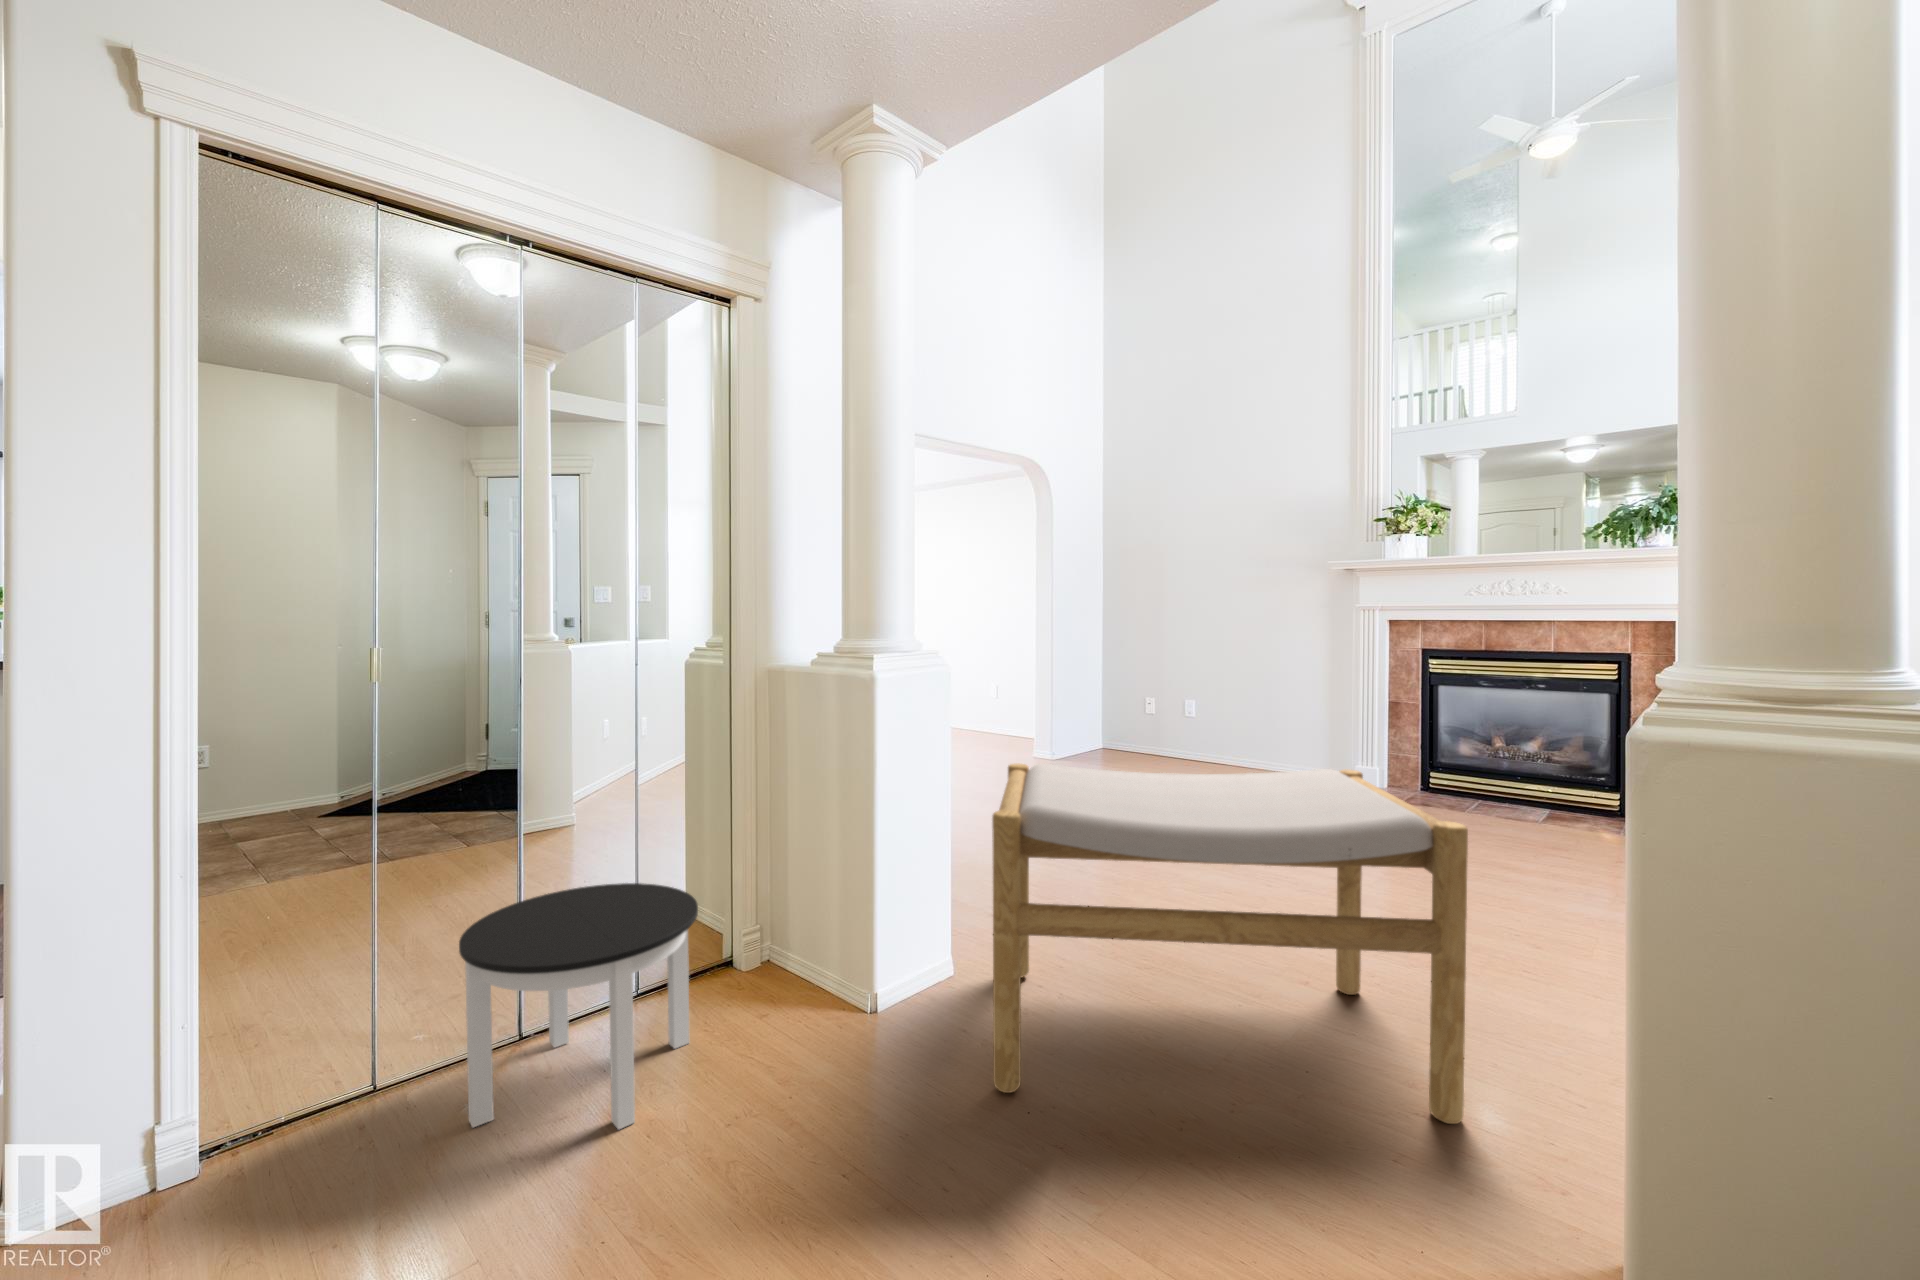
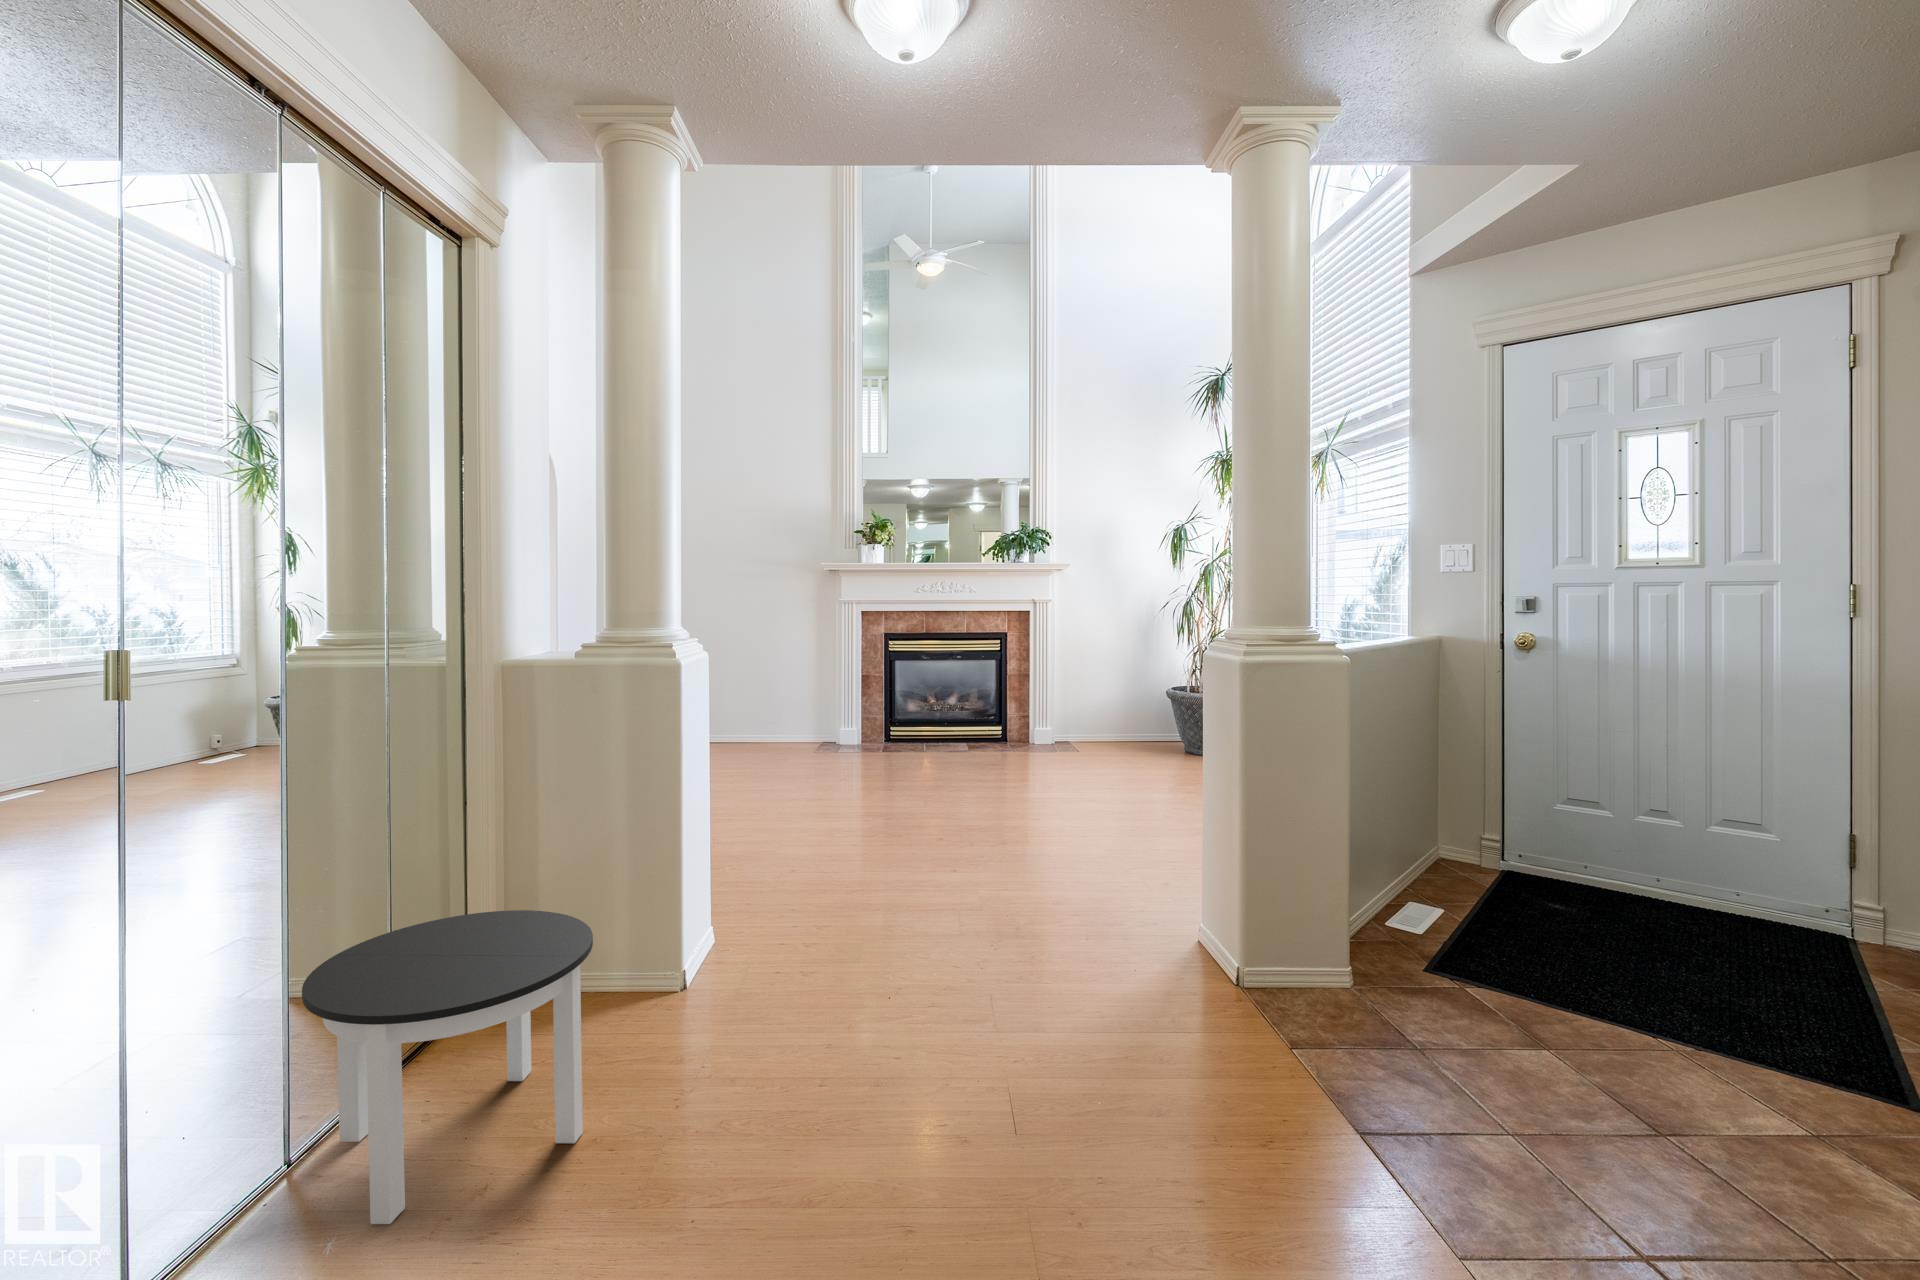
footstool: present [992,764,1468,1124] -> none [756,715,1090,988]

